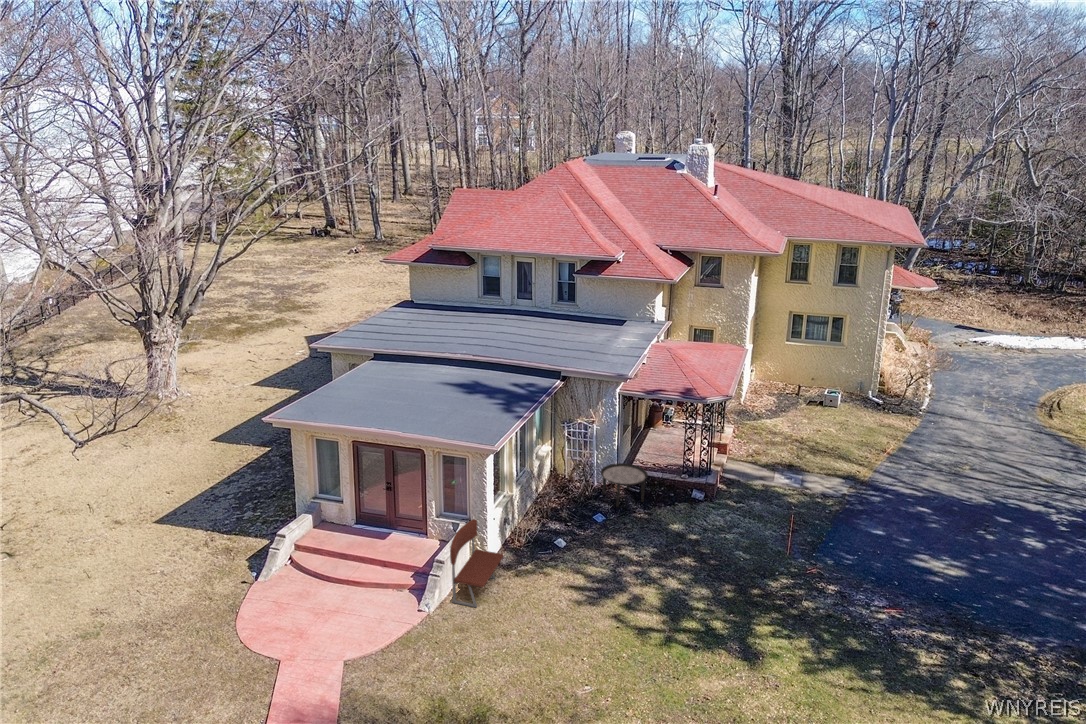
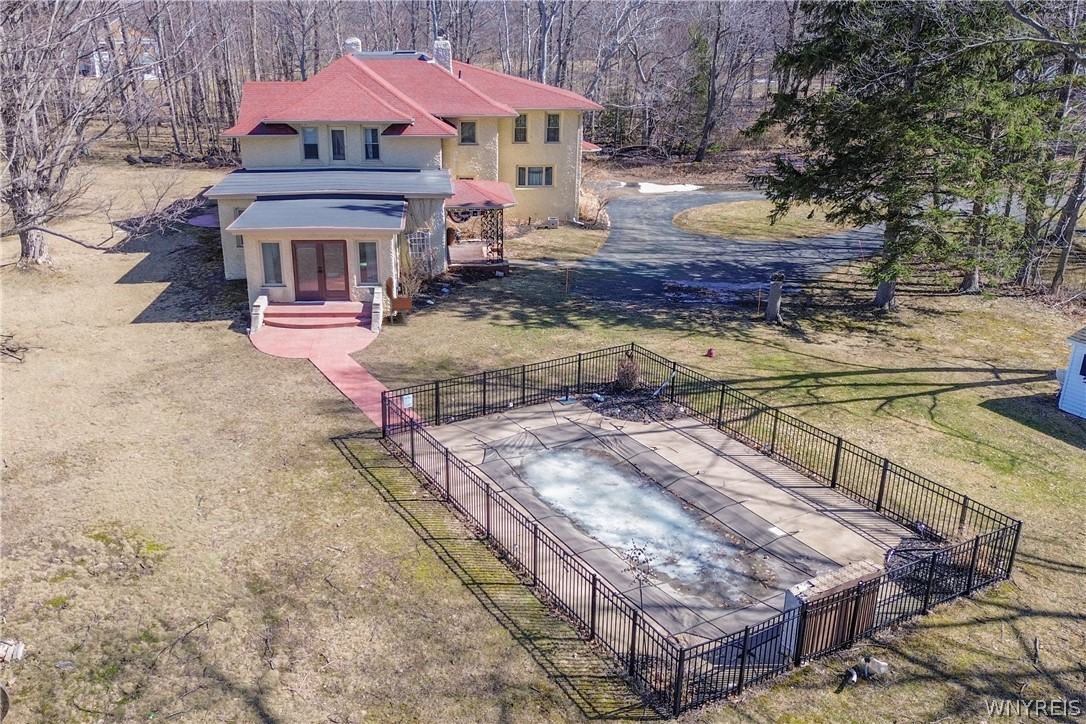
round table: present [601,463,648,507] -> none [438,257,469,283]

